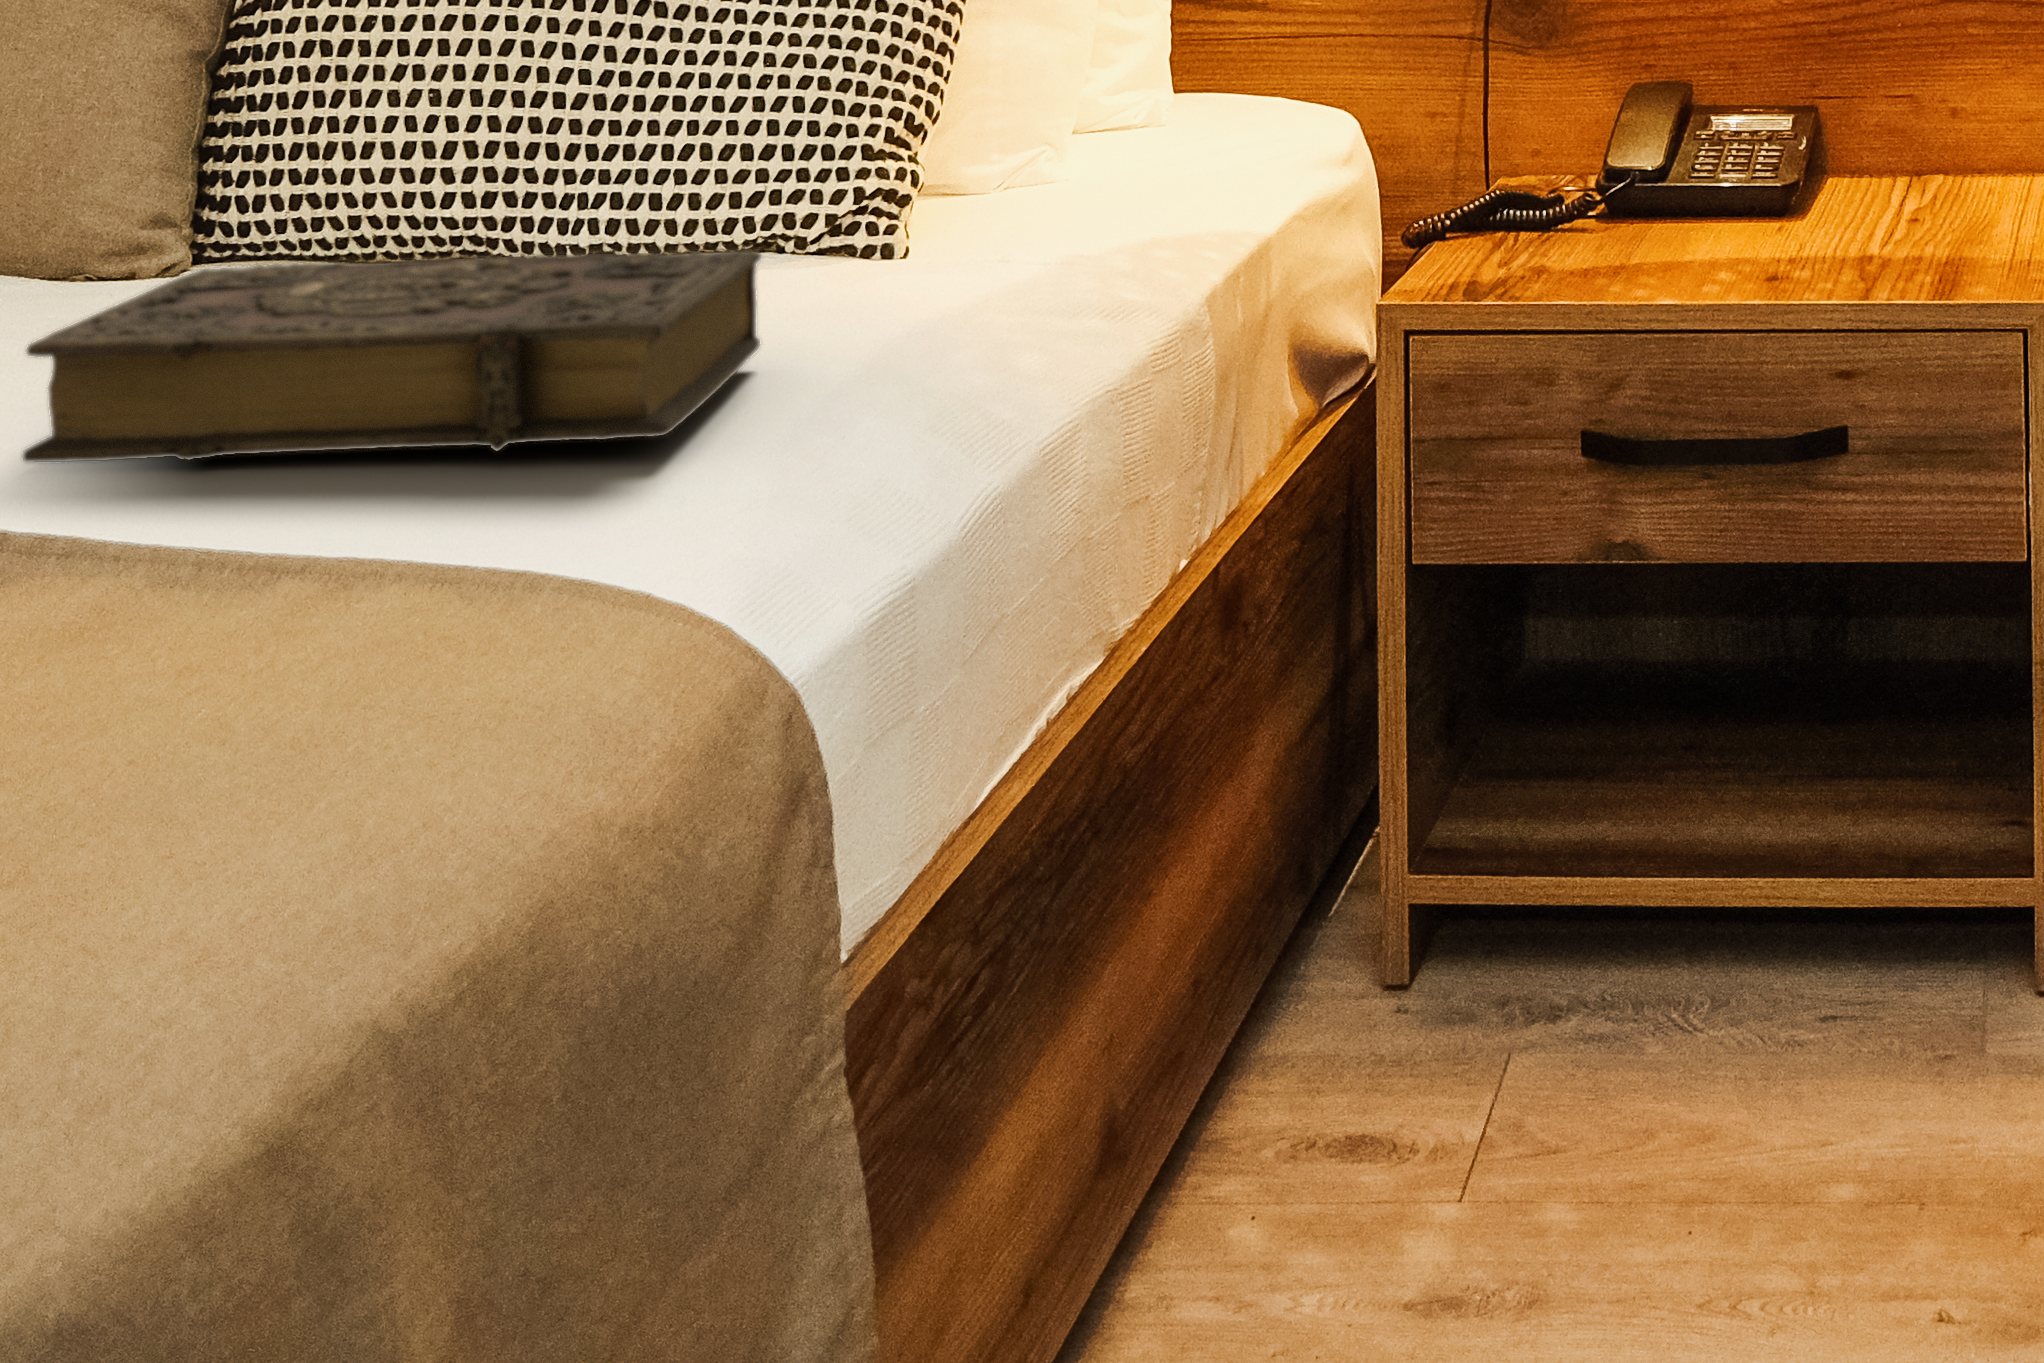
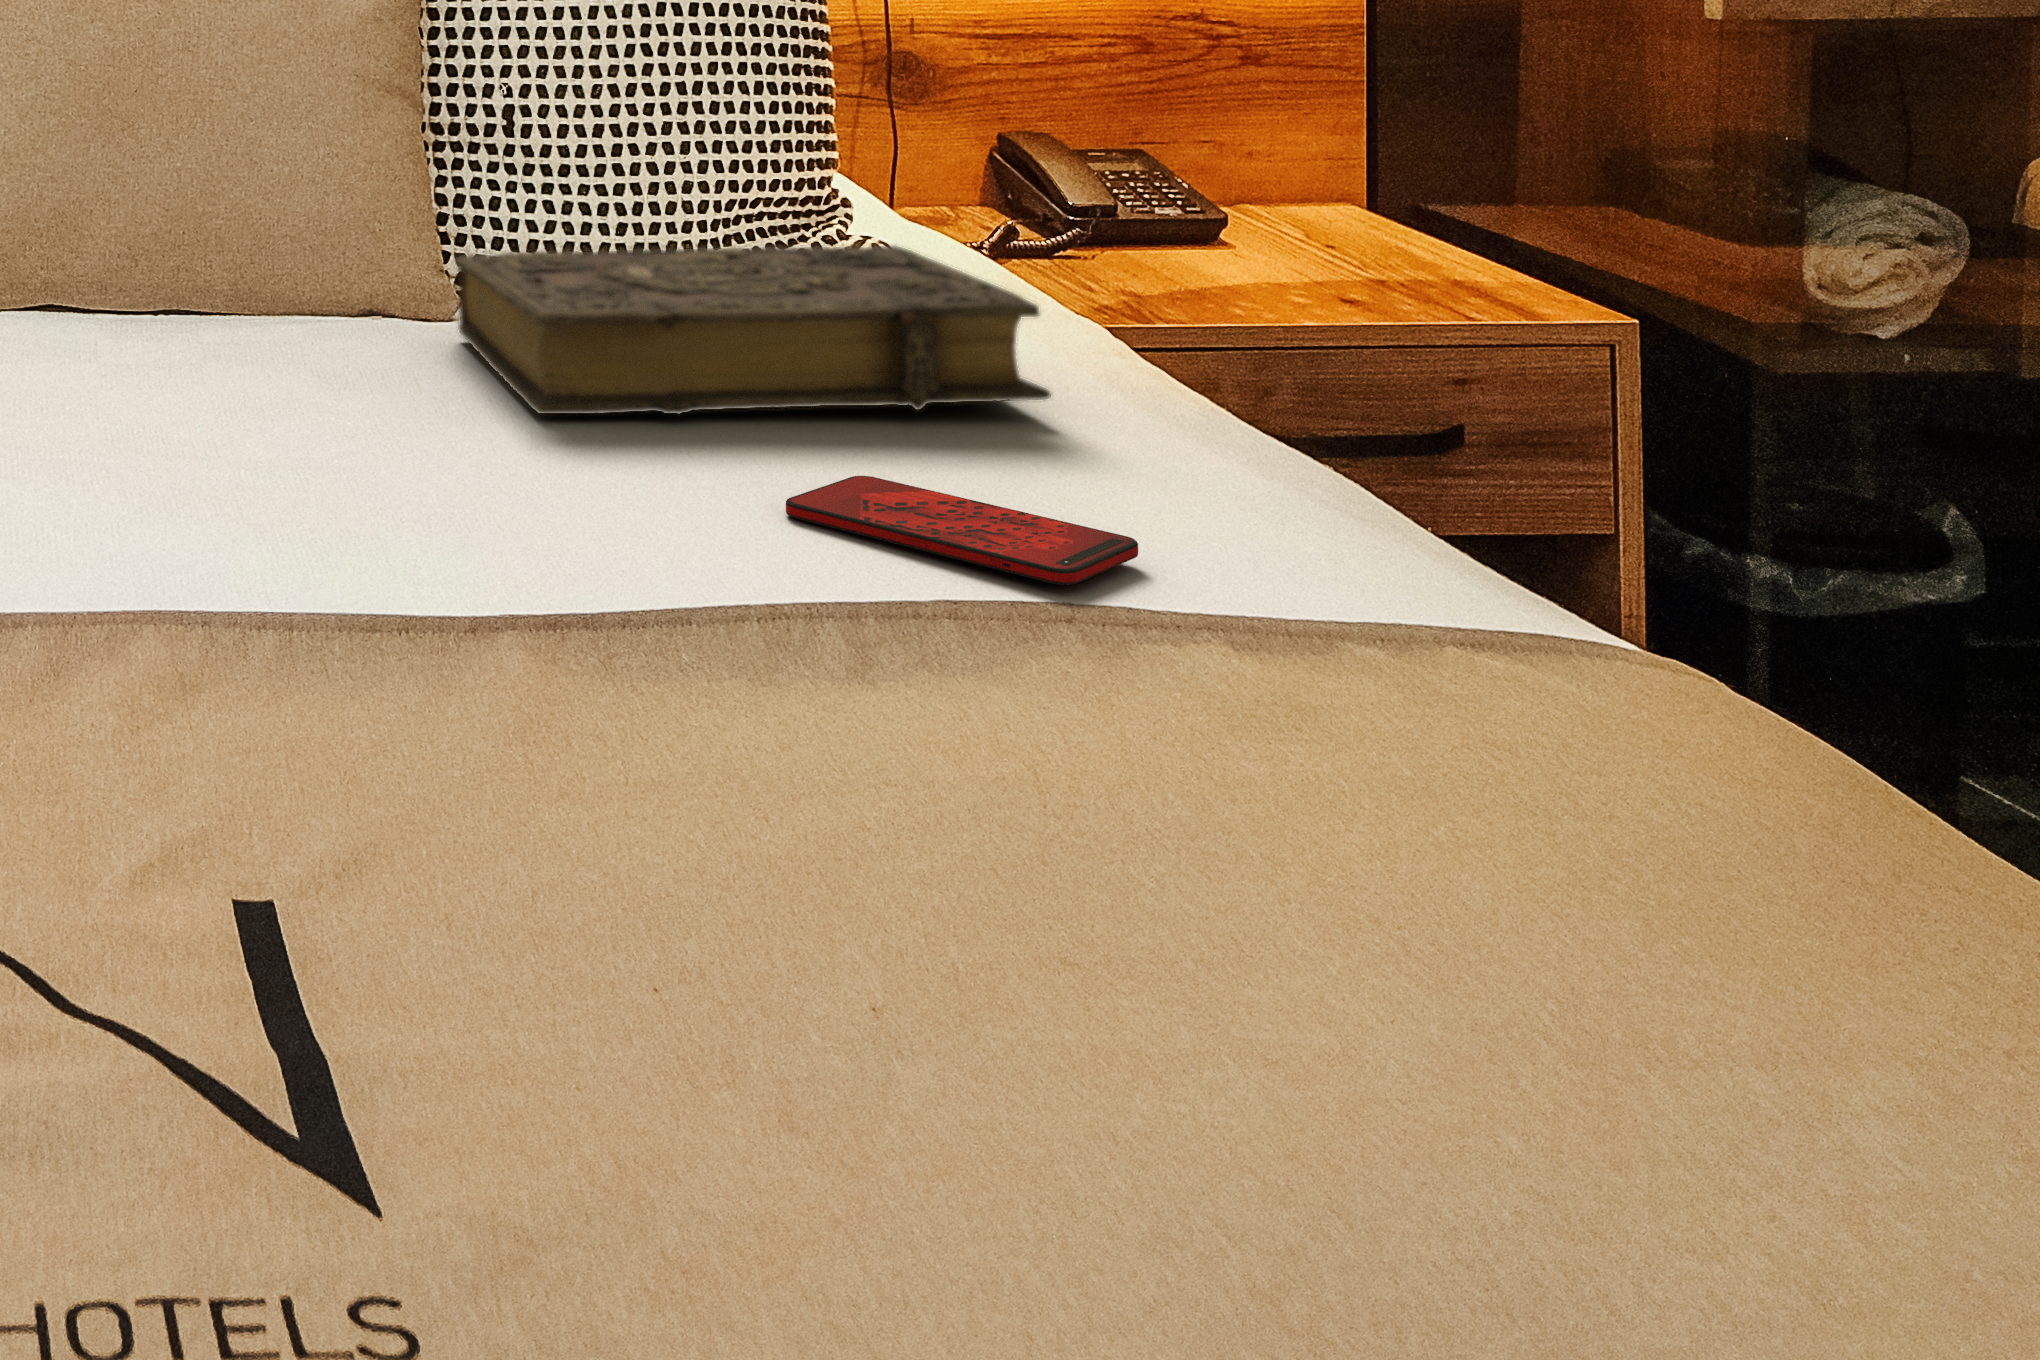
smartphone: none [24,531,306,654] -> present [786,476,1138,585]

